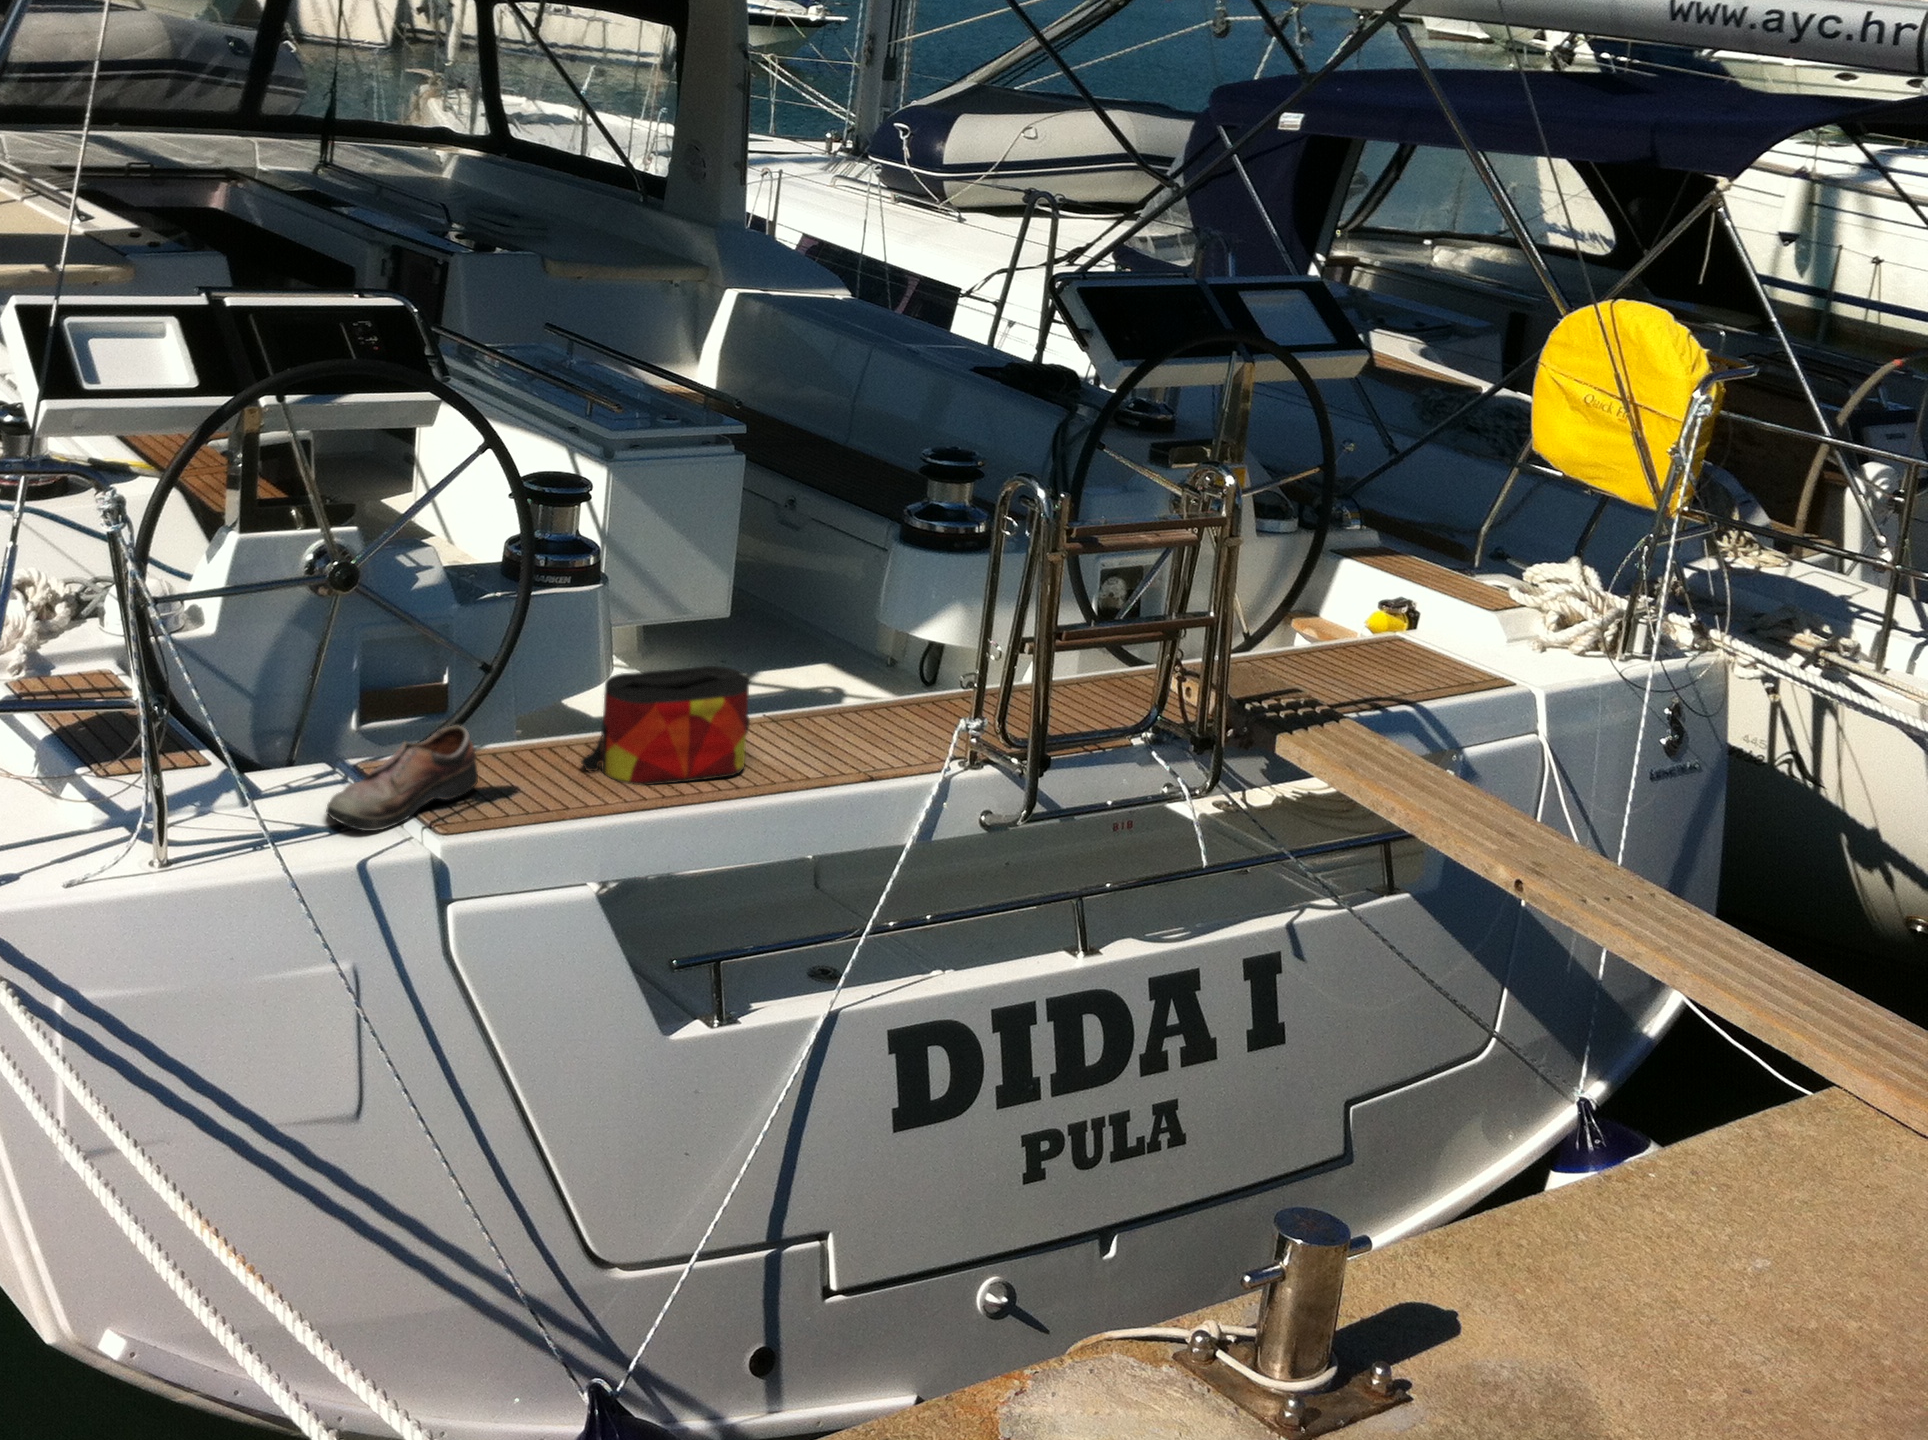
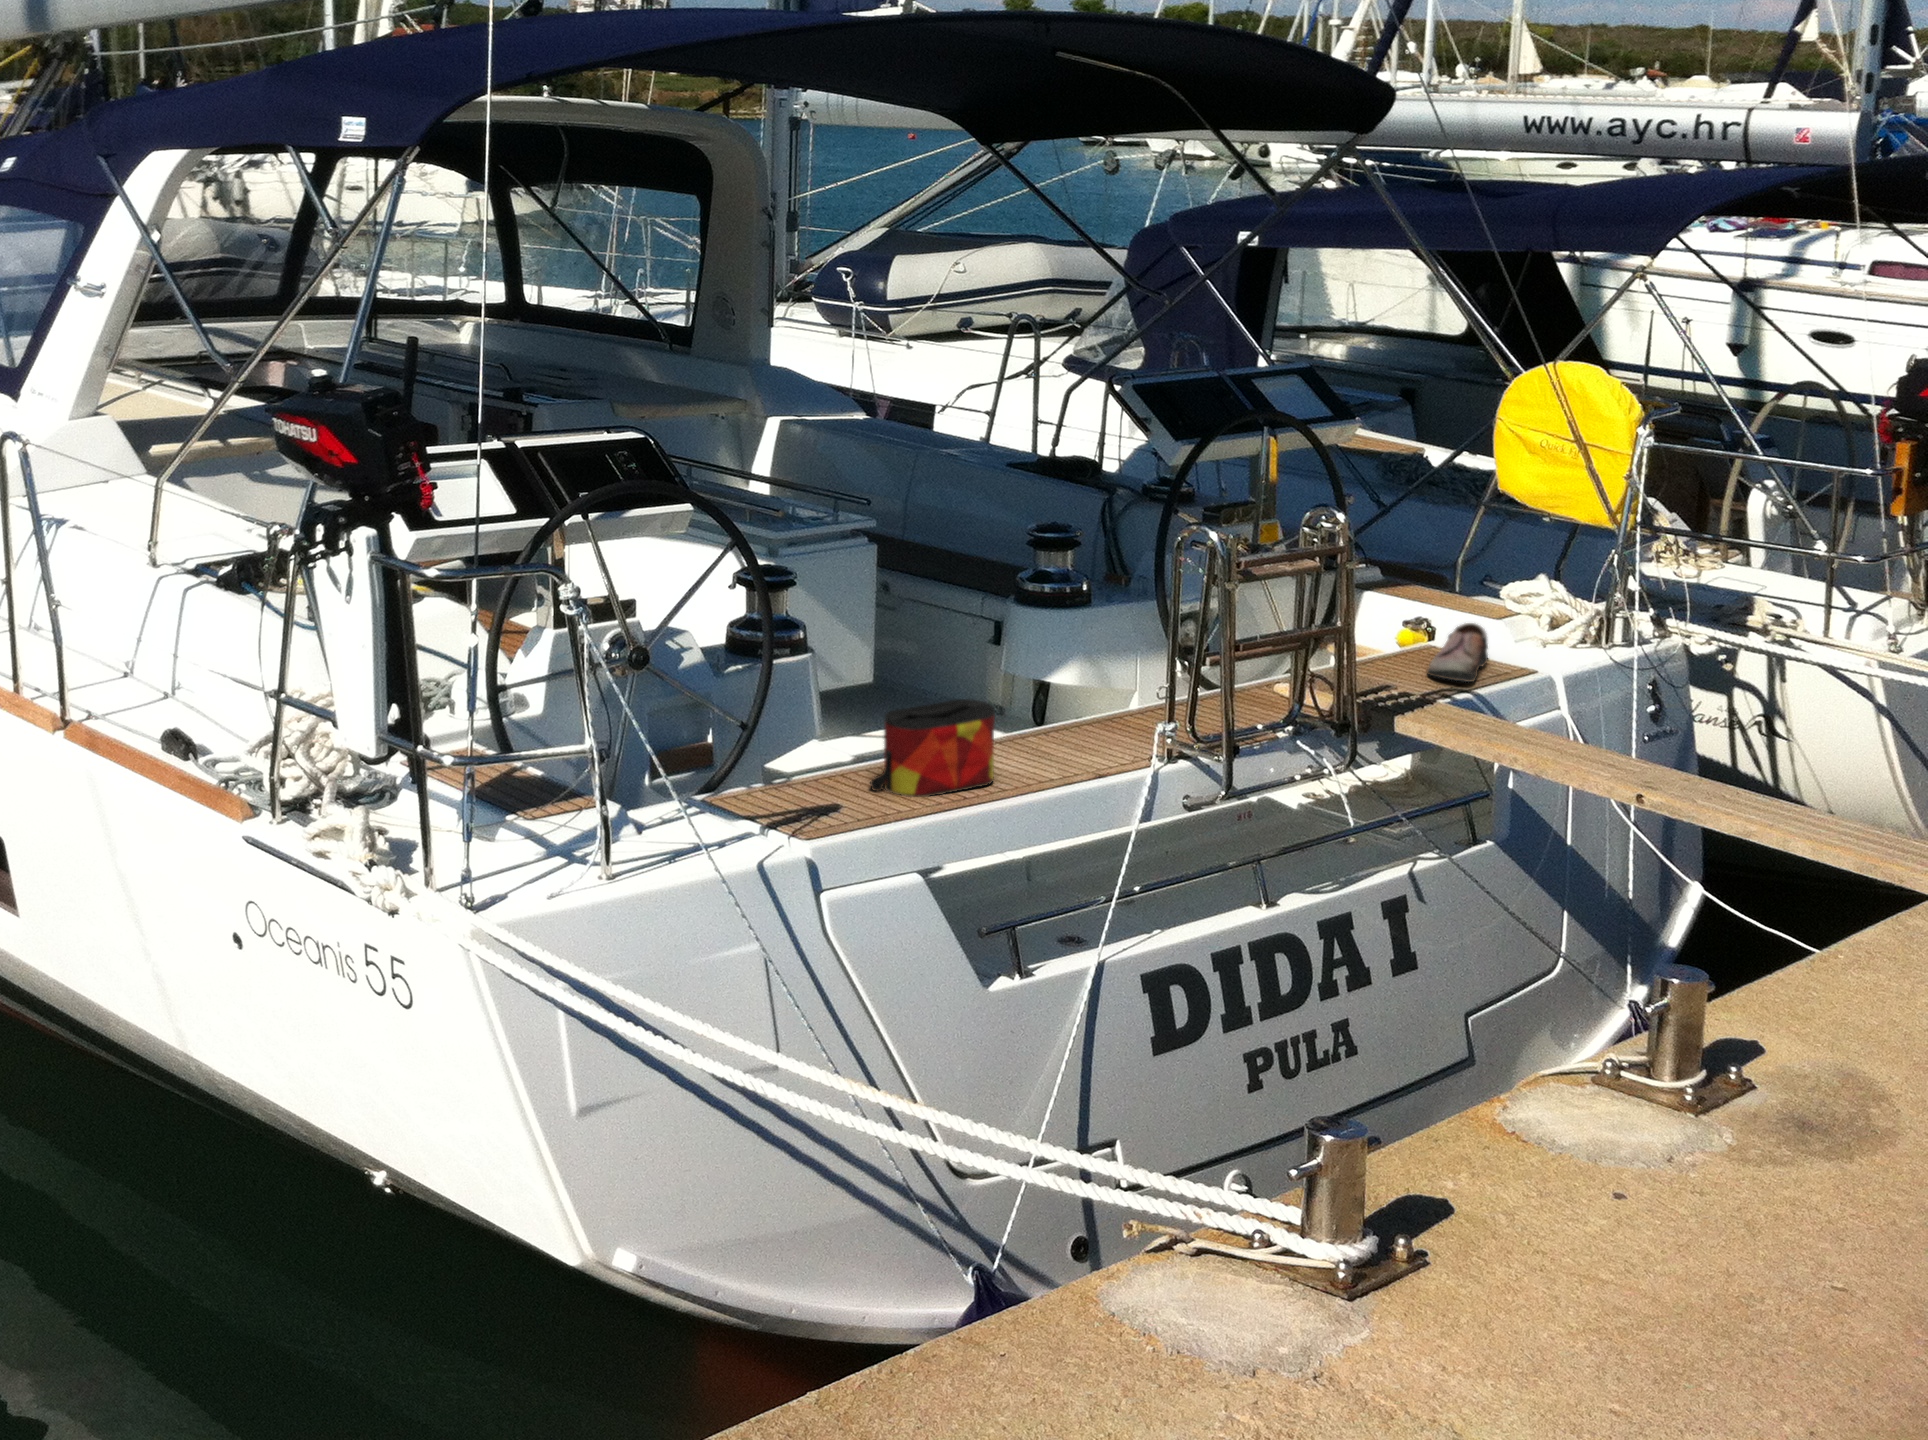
shoe: present [326,725,478,831] -> present [1427,623,1488,682]

